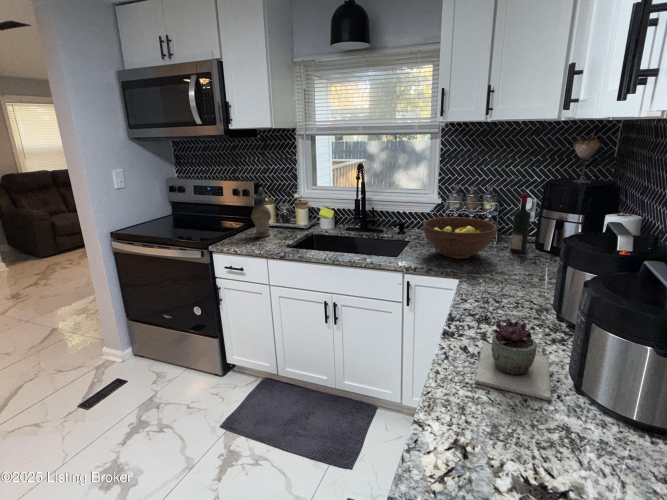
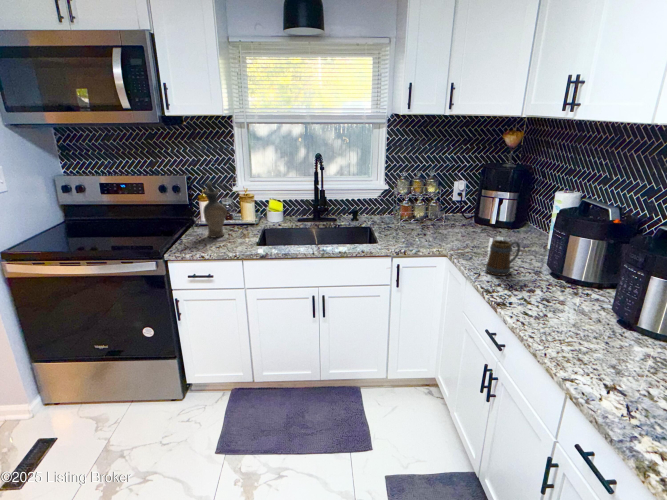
wine bottle: present [510,193,530,253] -> none [459,177,476,228]
fruit bowl: present [423,217,497,259] -> none [396,201,461,238]
mug: none [475,266,518,308] -> present [485,240,520,276]
succulent plant: present [475,319,551,400] -> none [536,281,625,338]

